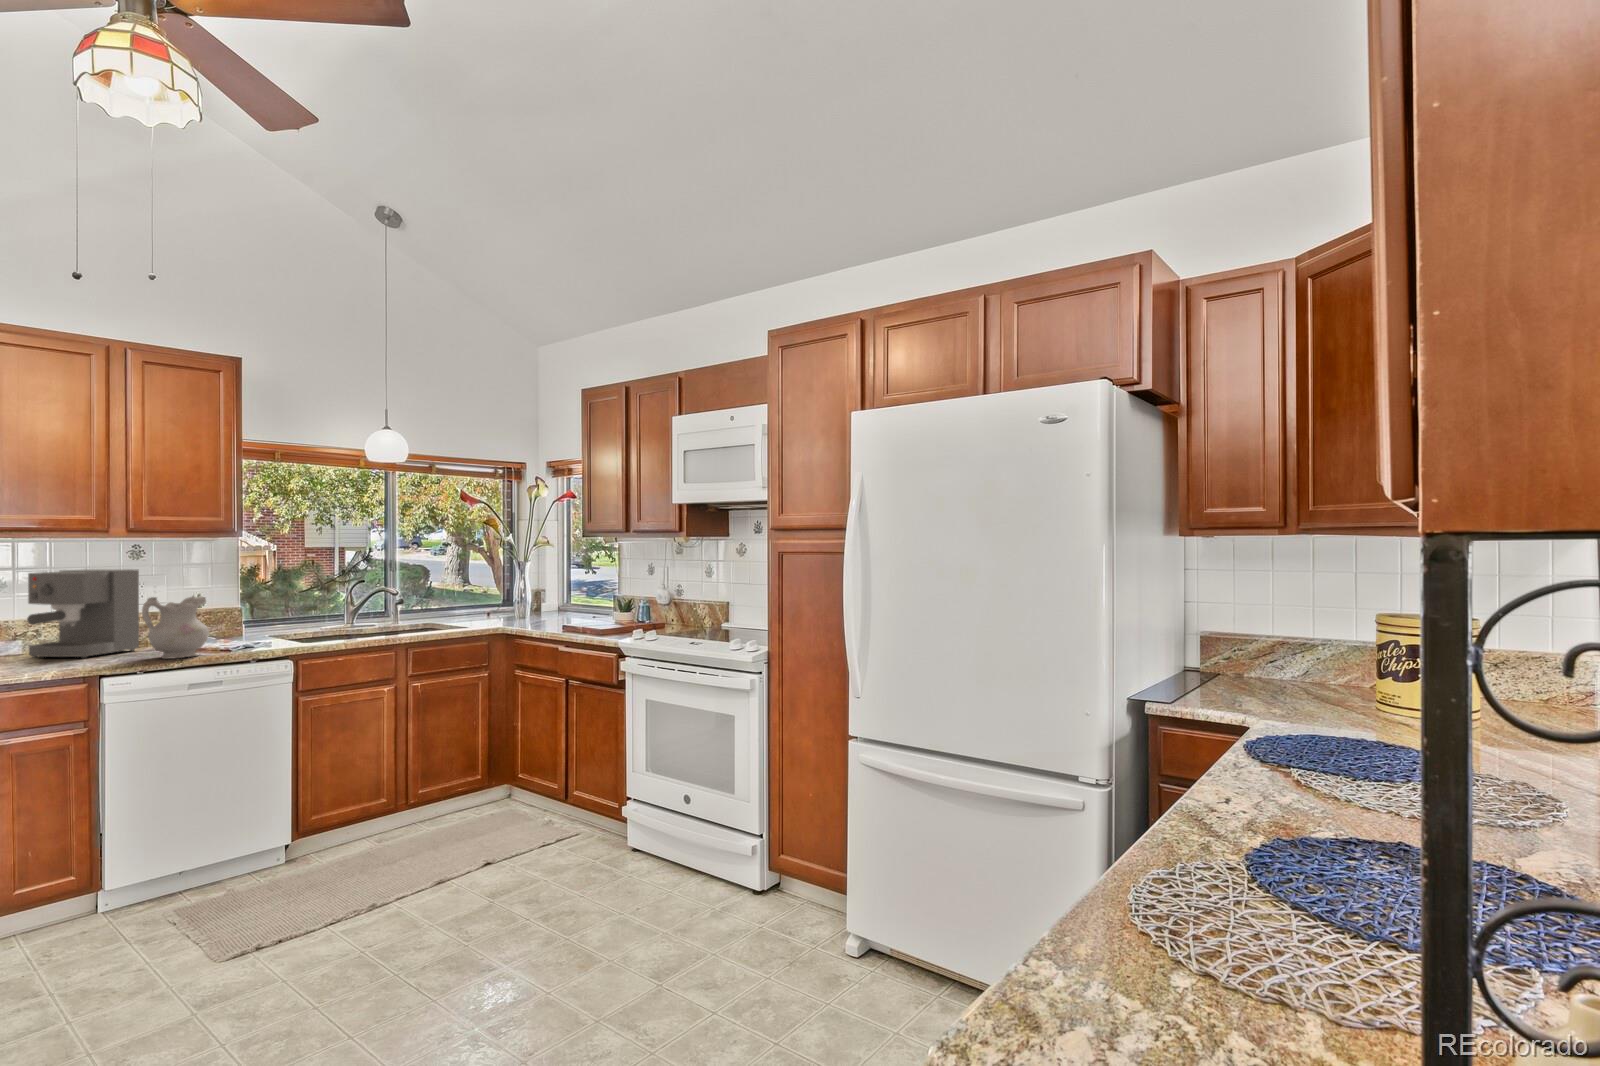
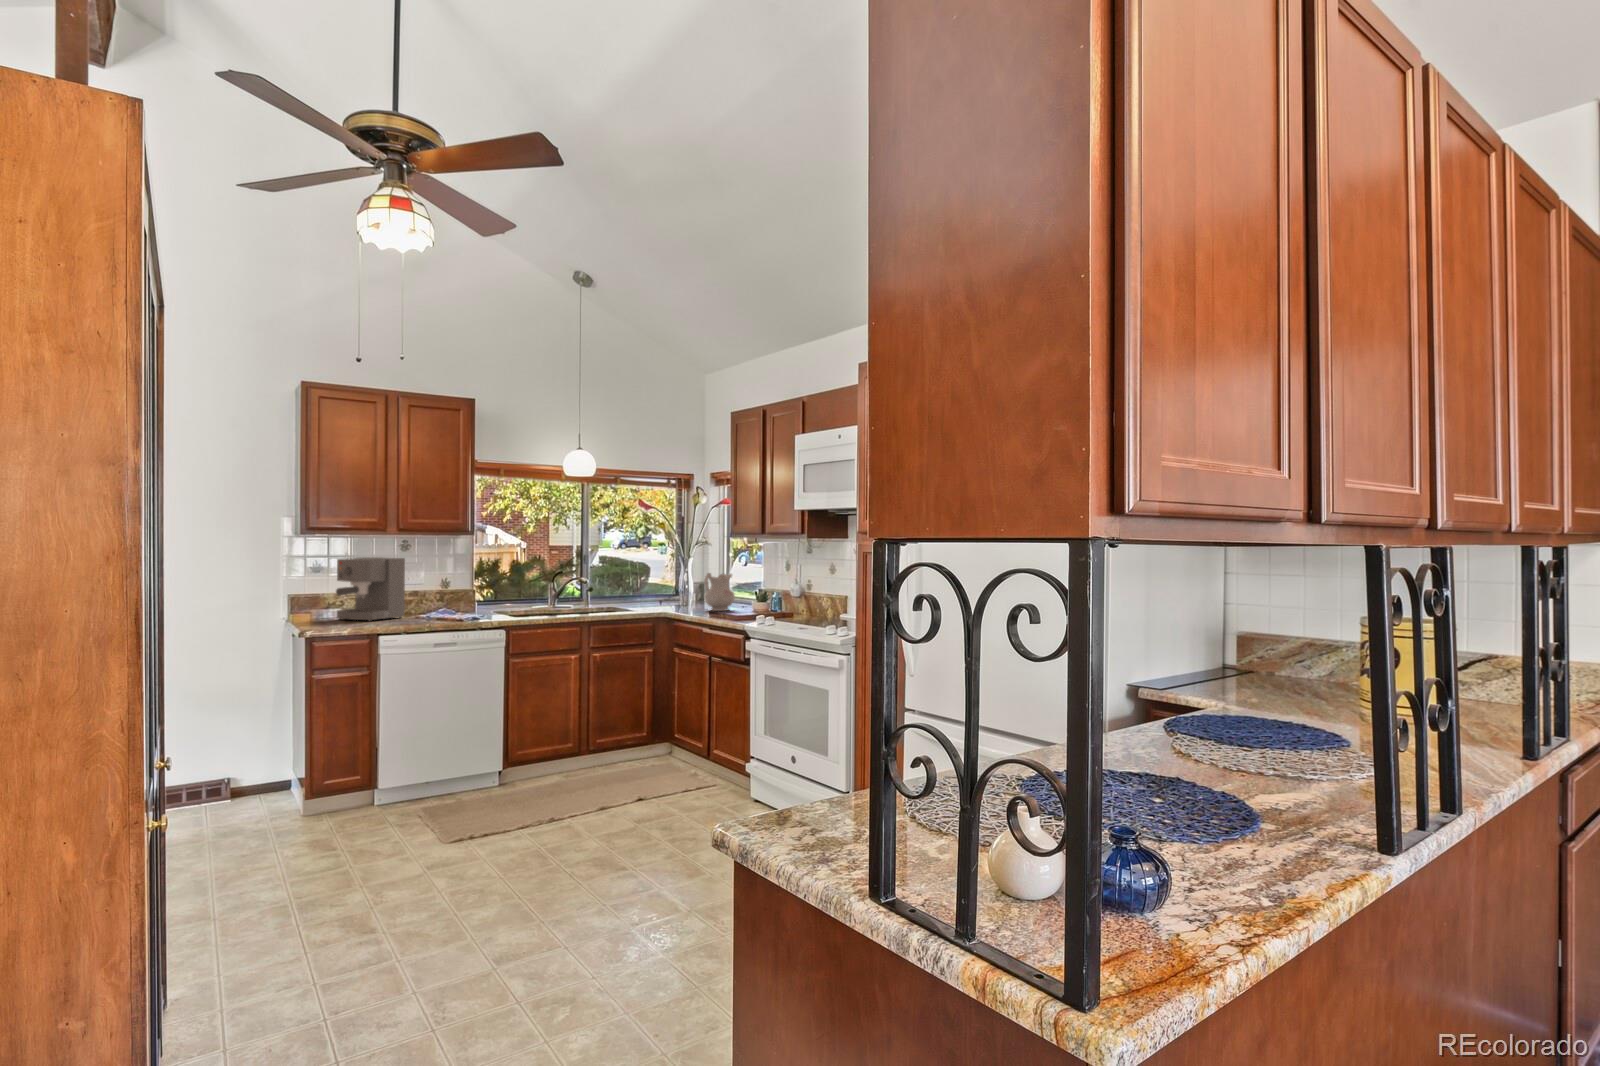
ceramic pitcher: present [142,596,209,659] -> present [704,573,735,611]

